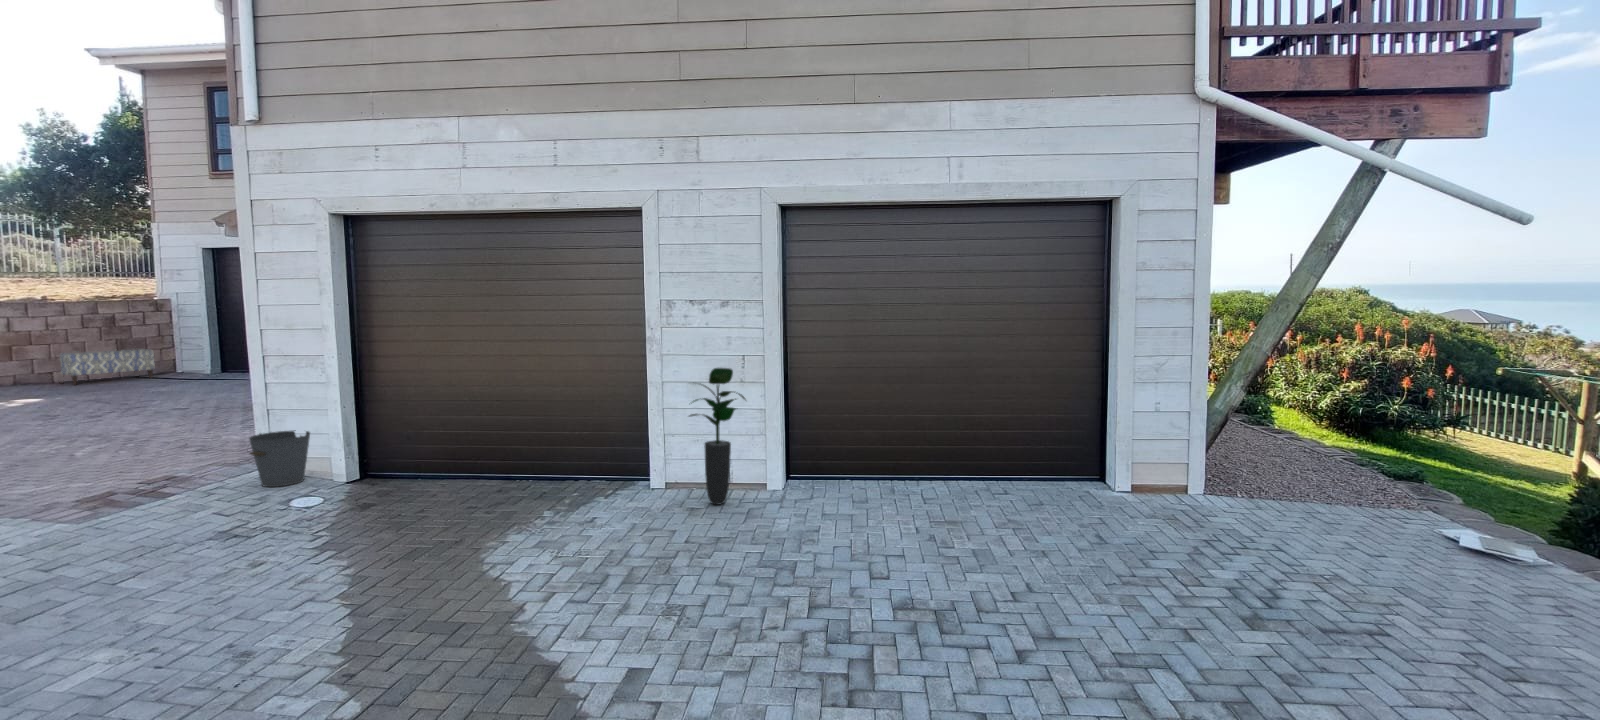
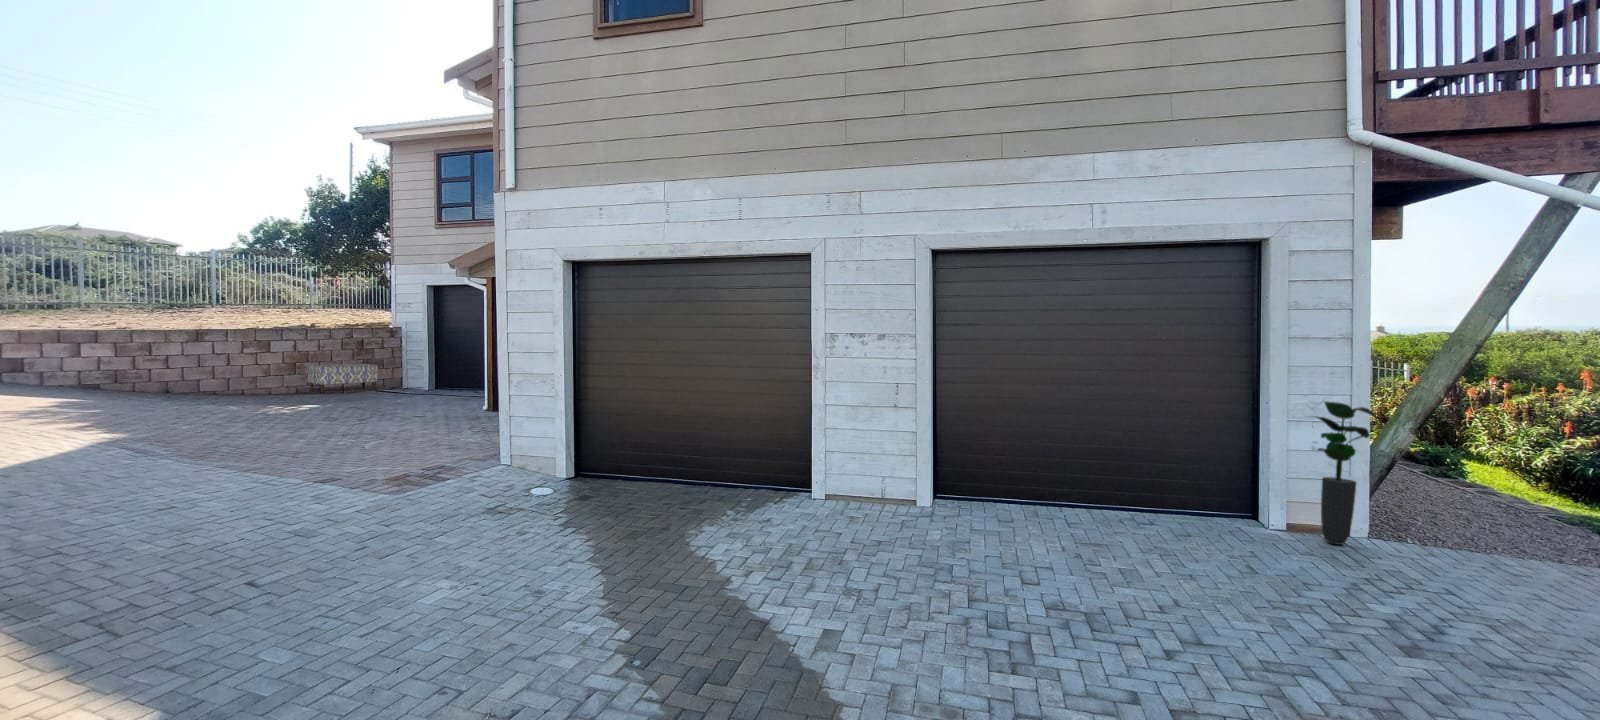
potted plant: present [690,368,745,505] -> present [1317,402,1379,545]
bucket: present [249,430,310,487] -> none [488,434,533,479]

